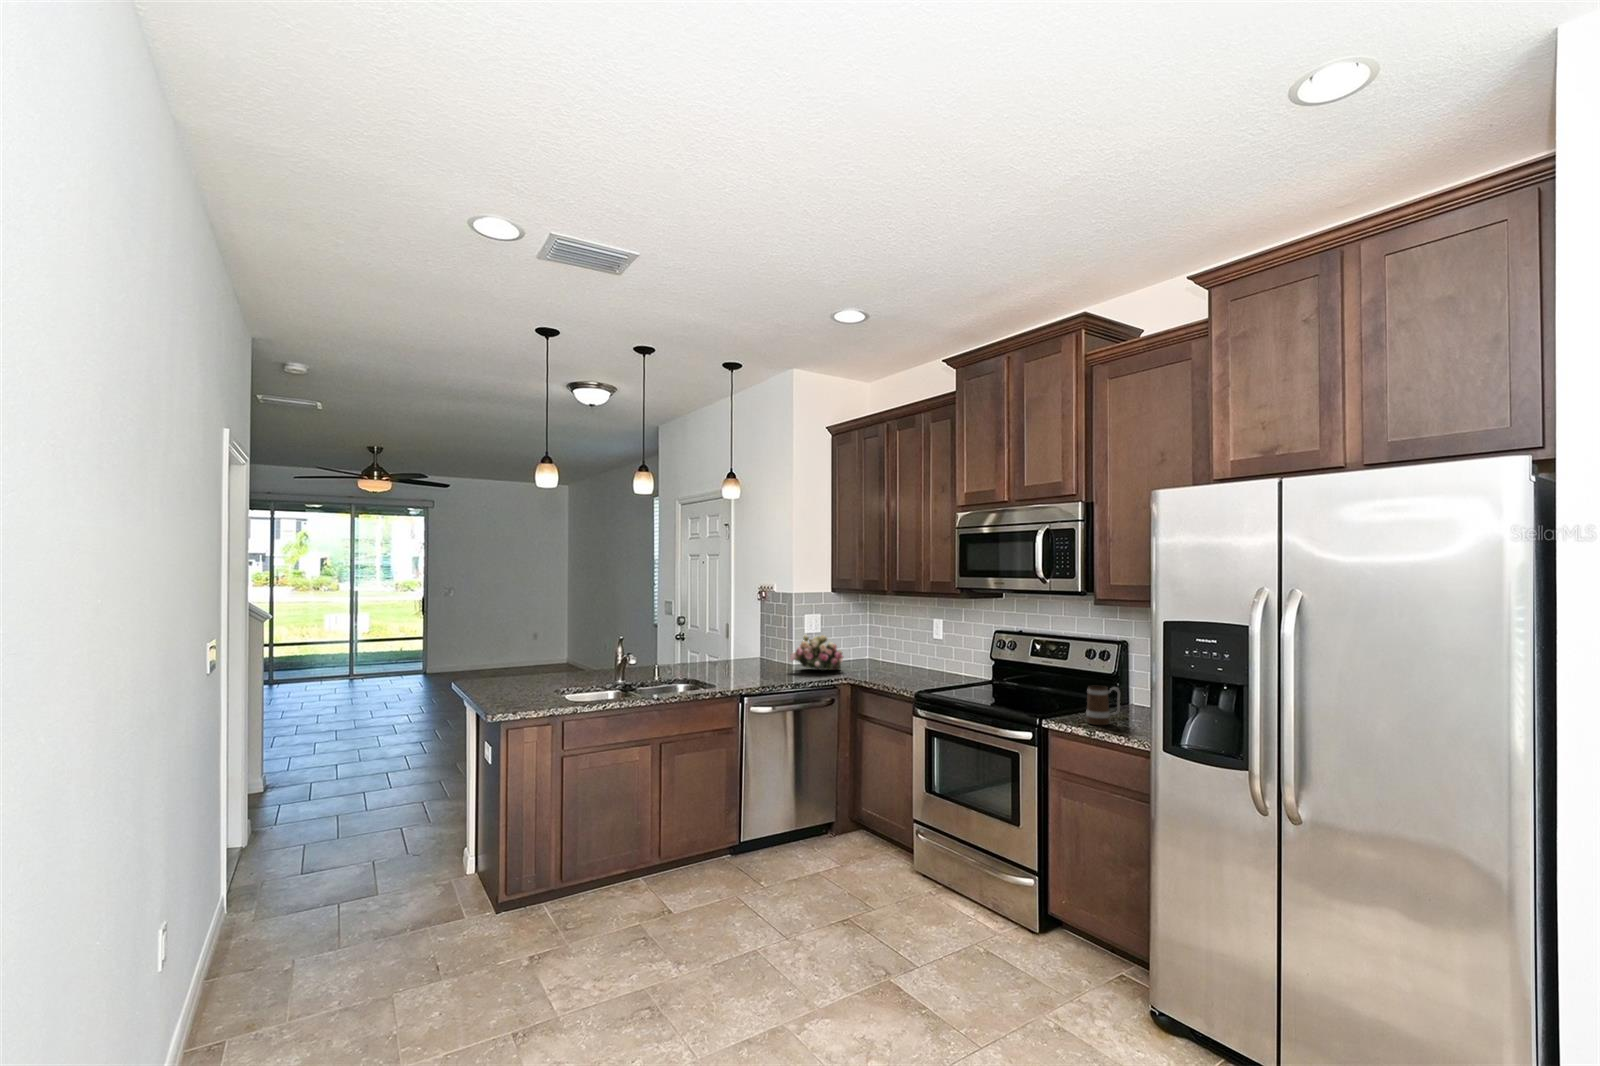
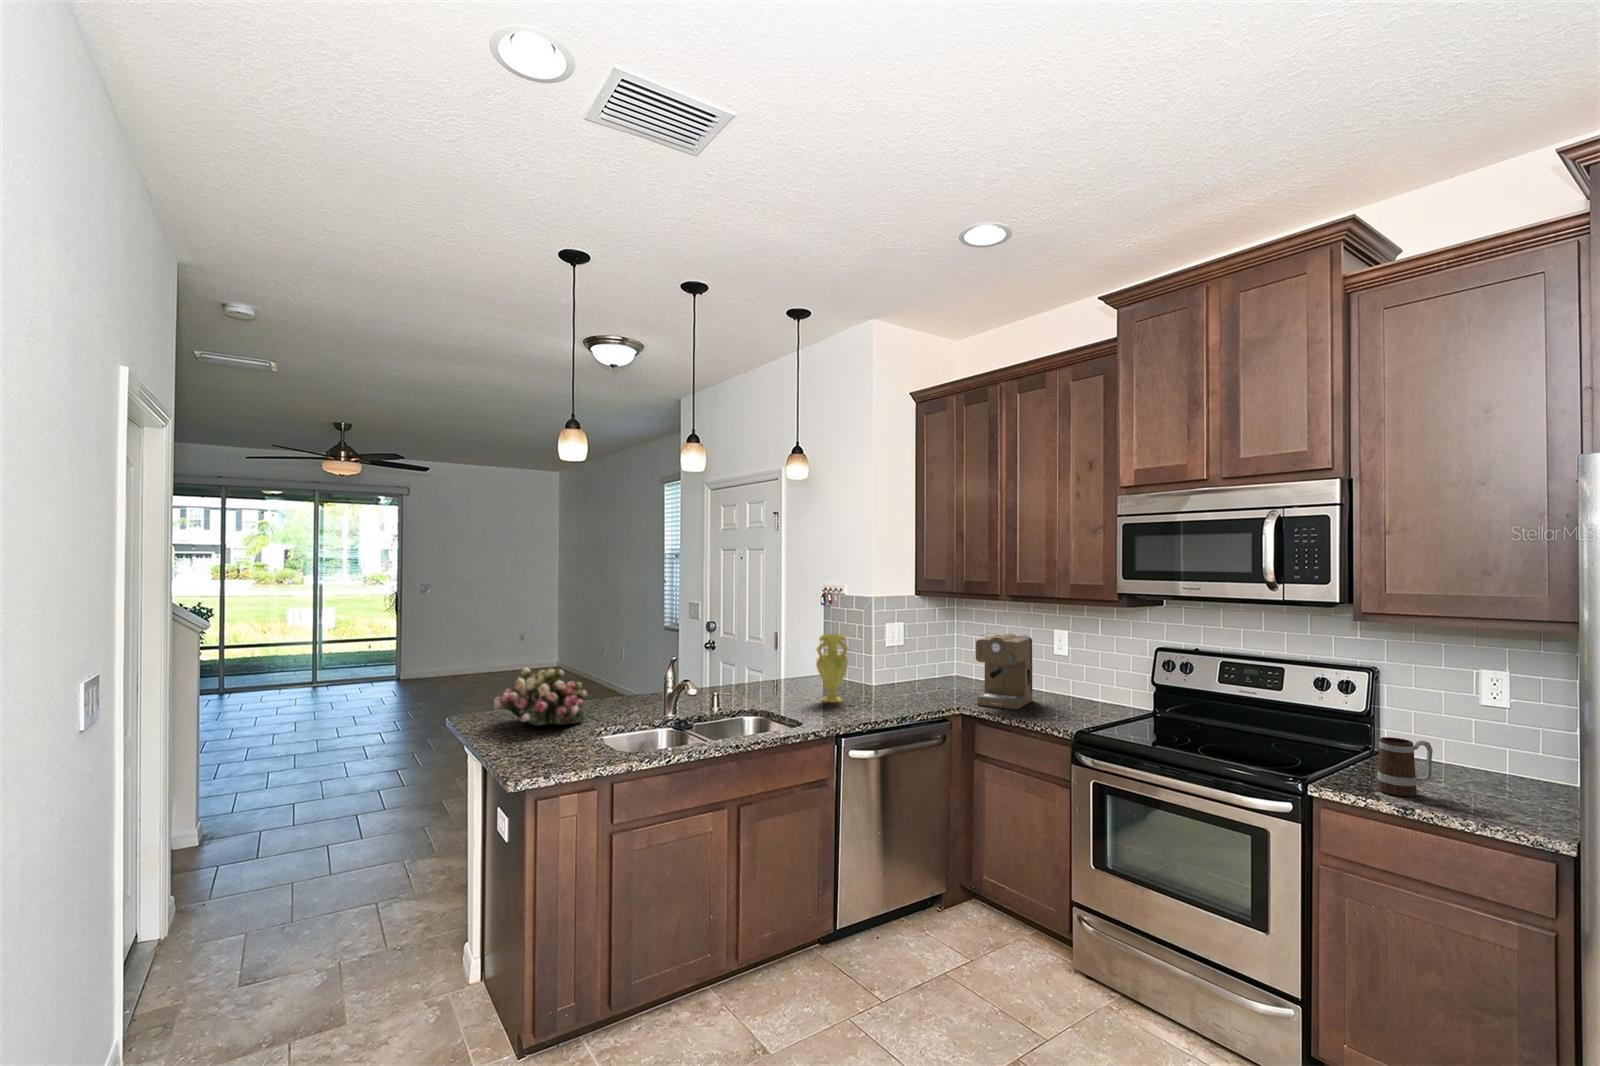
coffee maker: none [862,621,911,680] -> present [976,633,1032,709]
vase: none [739,622,766,675] -> present [816,634,848,702]
flower arrangement: present [790,635,843,670] -> present [494,668,588,725]

